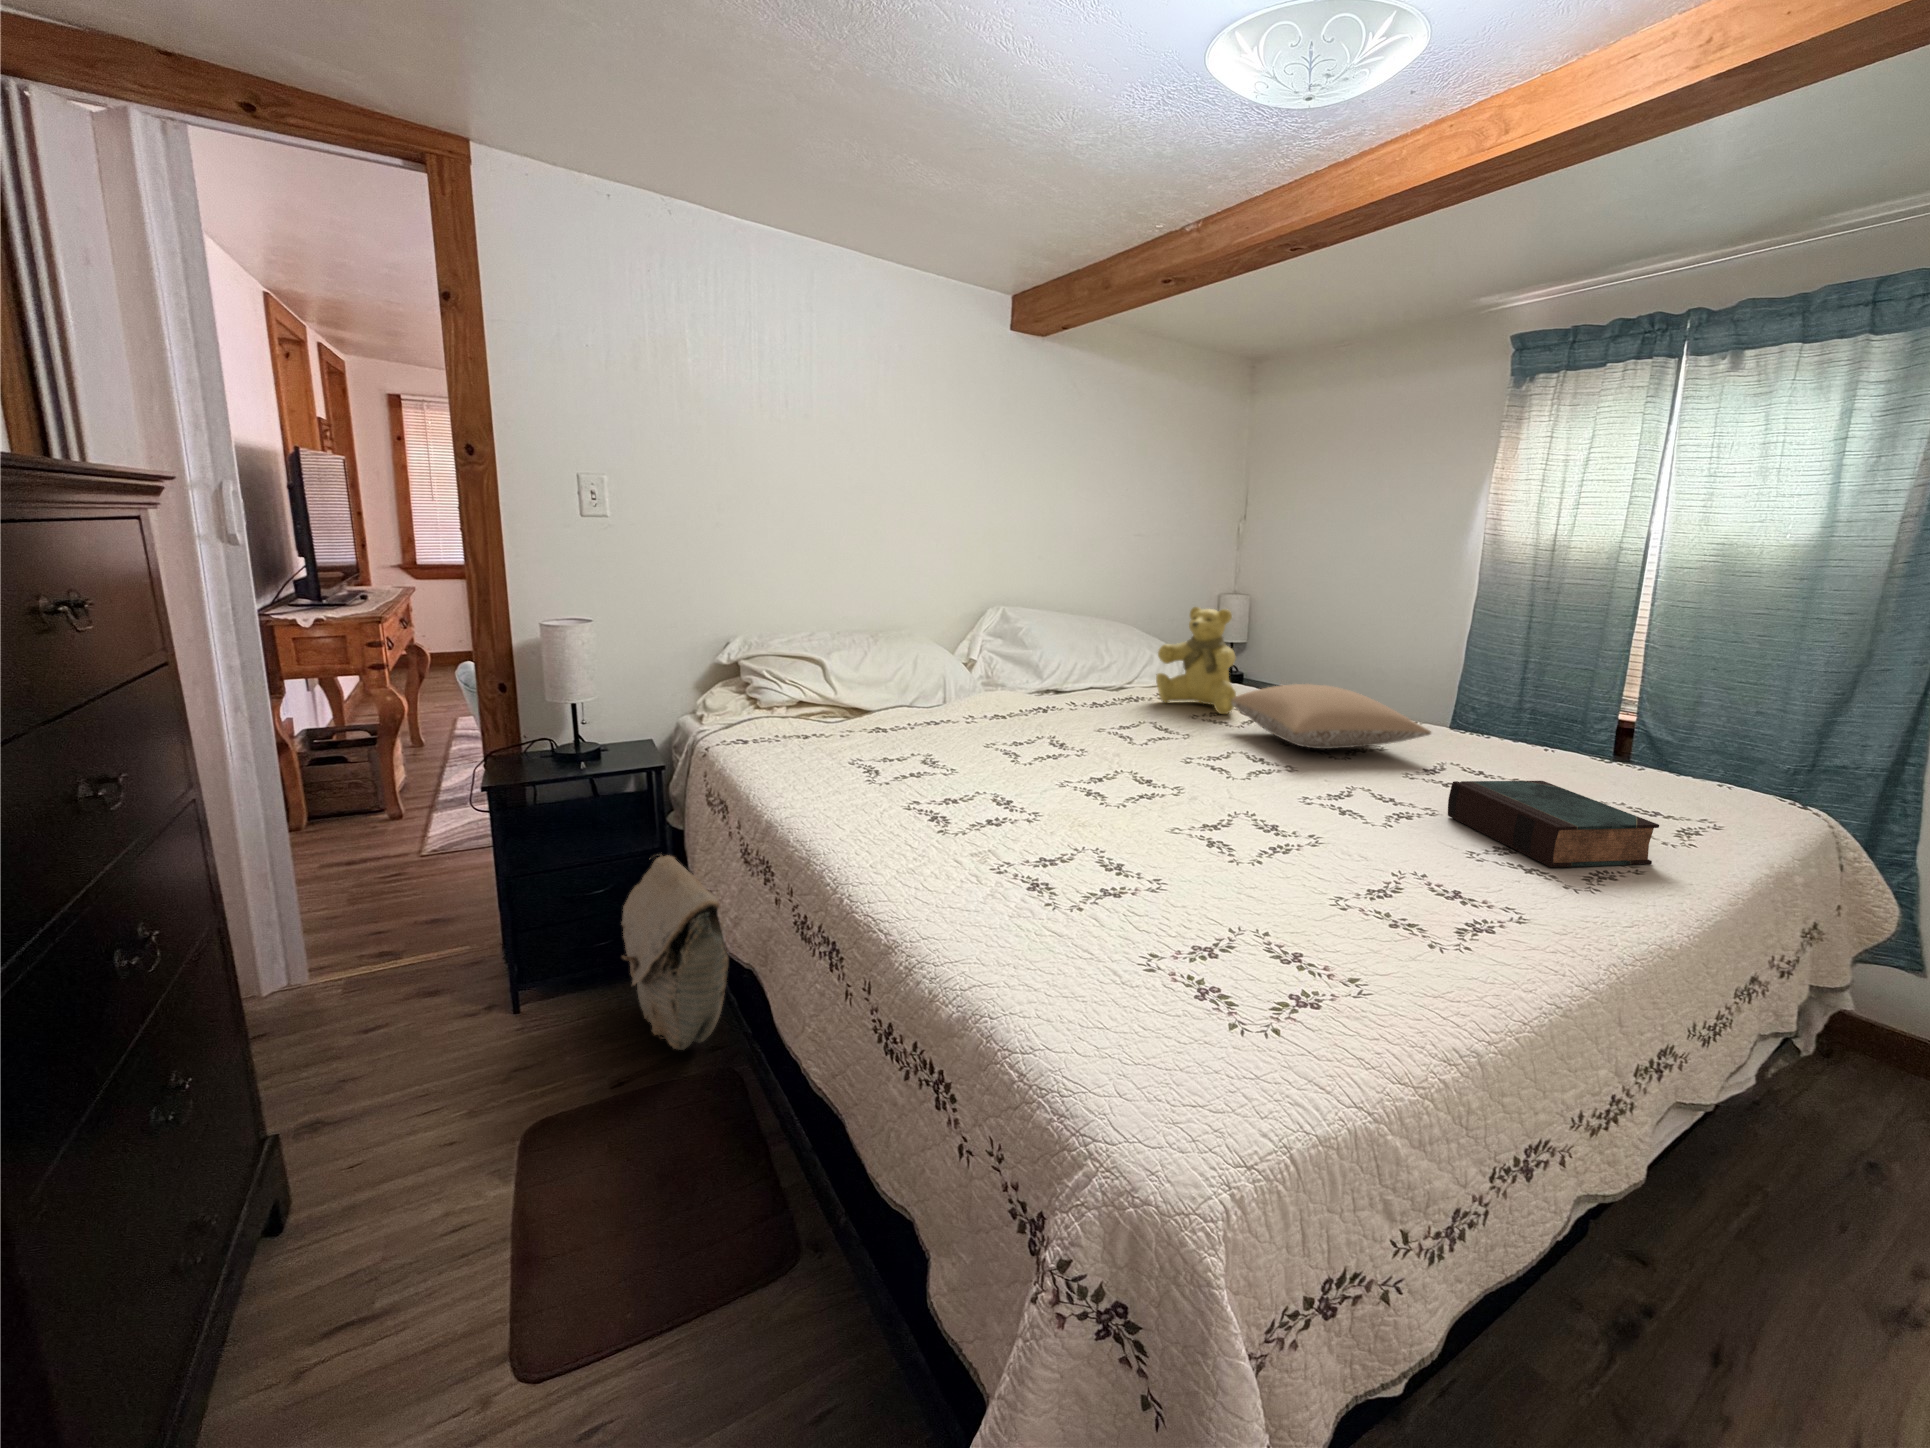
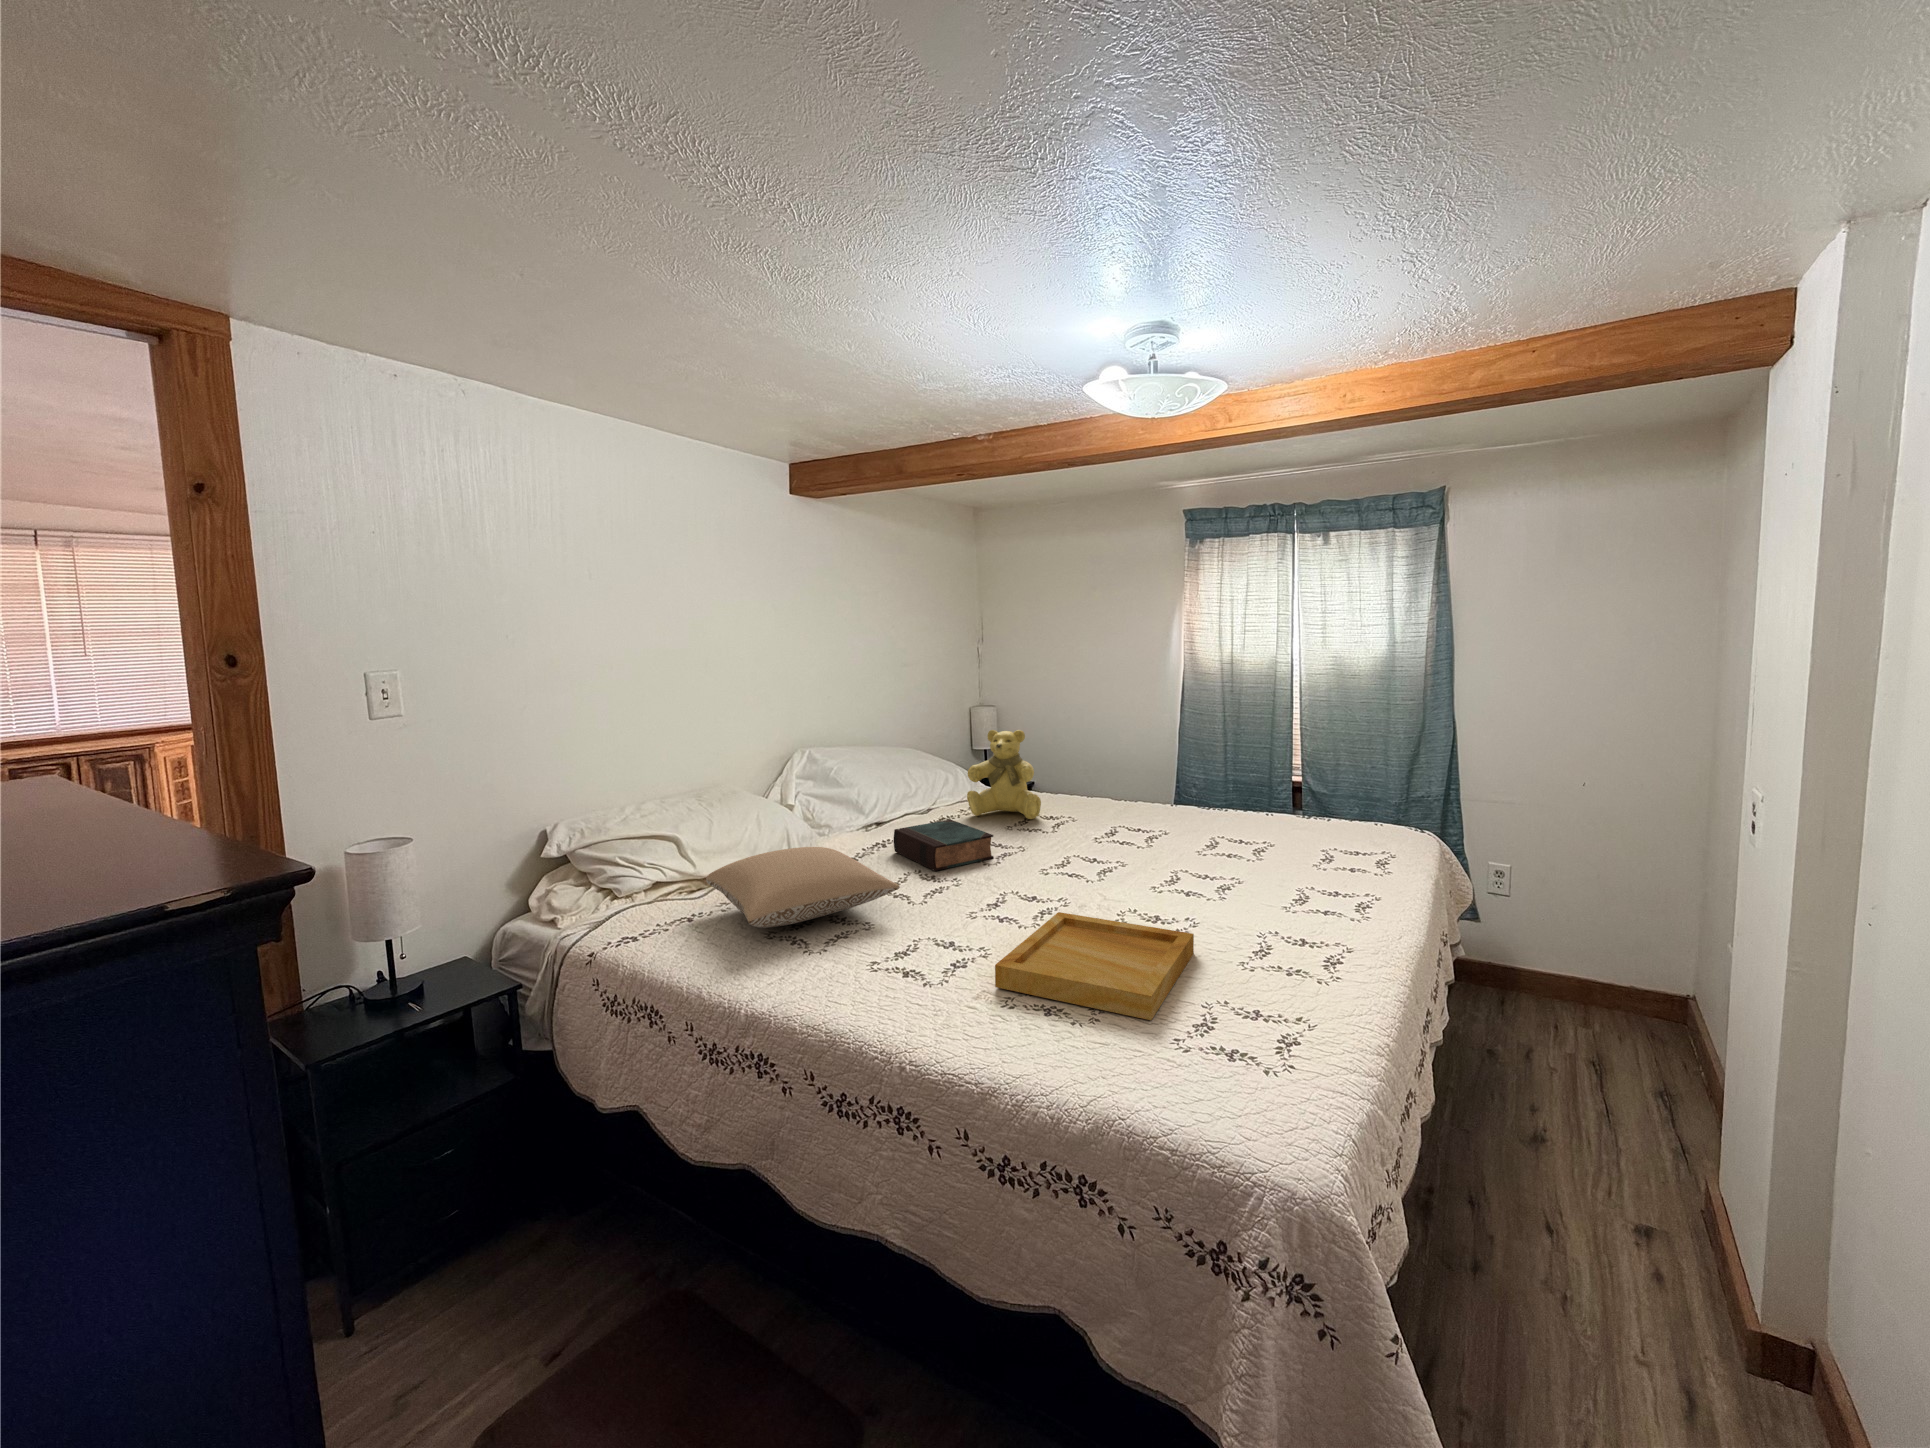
pillow: present [1231,684,1431,749] -> present [706,847,900,928]
book: present [1448,781,1659,867] -> present [894,819,994,871]
tray: none [1000,797,1279,931] -> present [995,912,1194,1020]
bag: present [622,855,728,1050] -> none [517,1079,679,1294]

